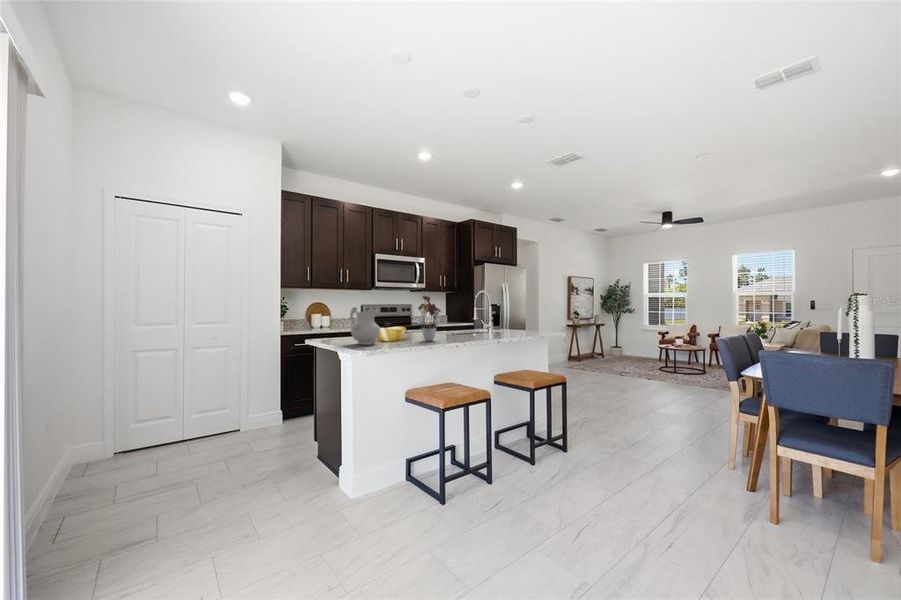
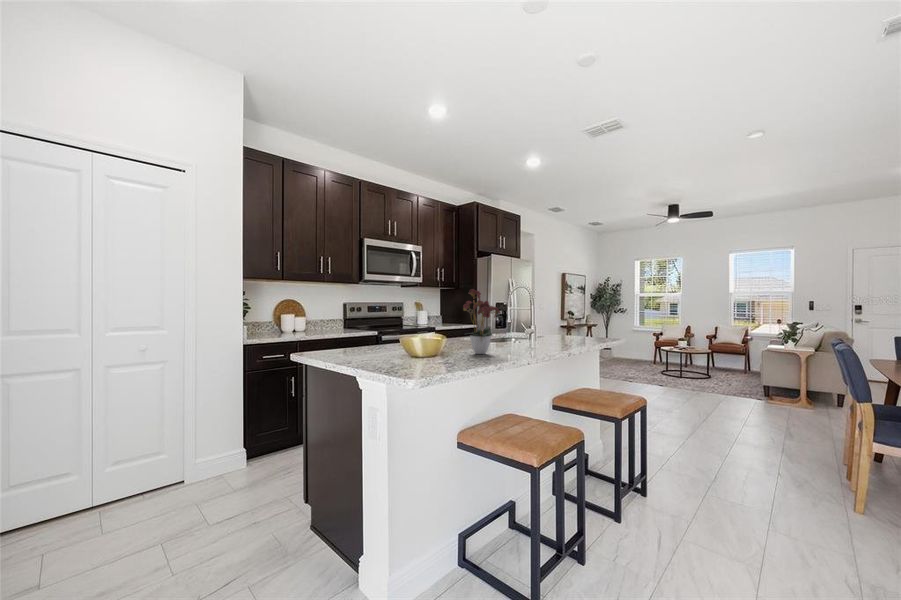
ceramic pitcher: present [350,307,380,345] -> none [373,305,420,364]

